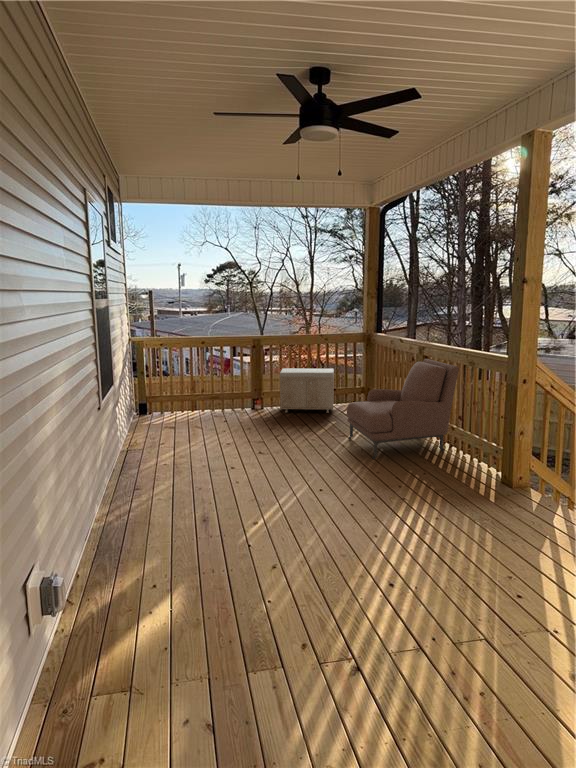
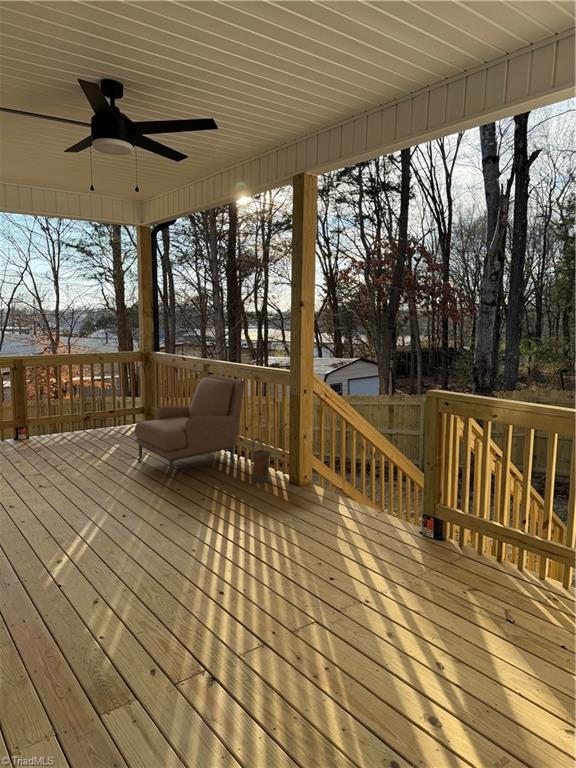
storage bench: present [280,368,334,413] -> none [49,388,113,439]
watering can: none [459,429,479,477] -> present [252,438,271,482]

